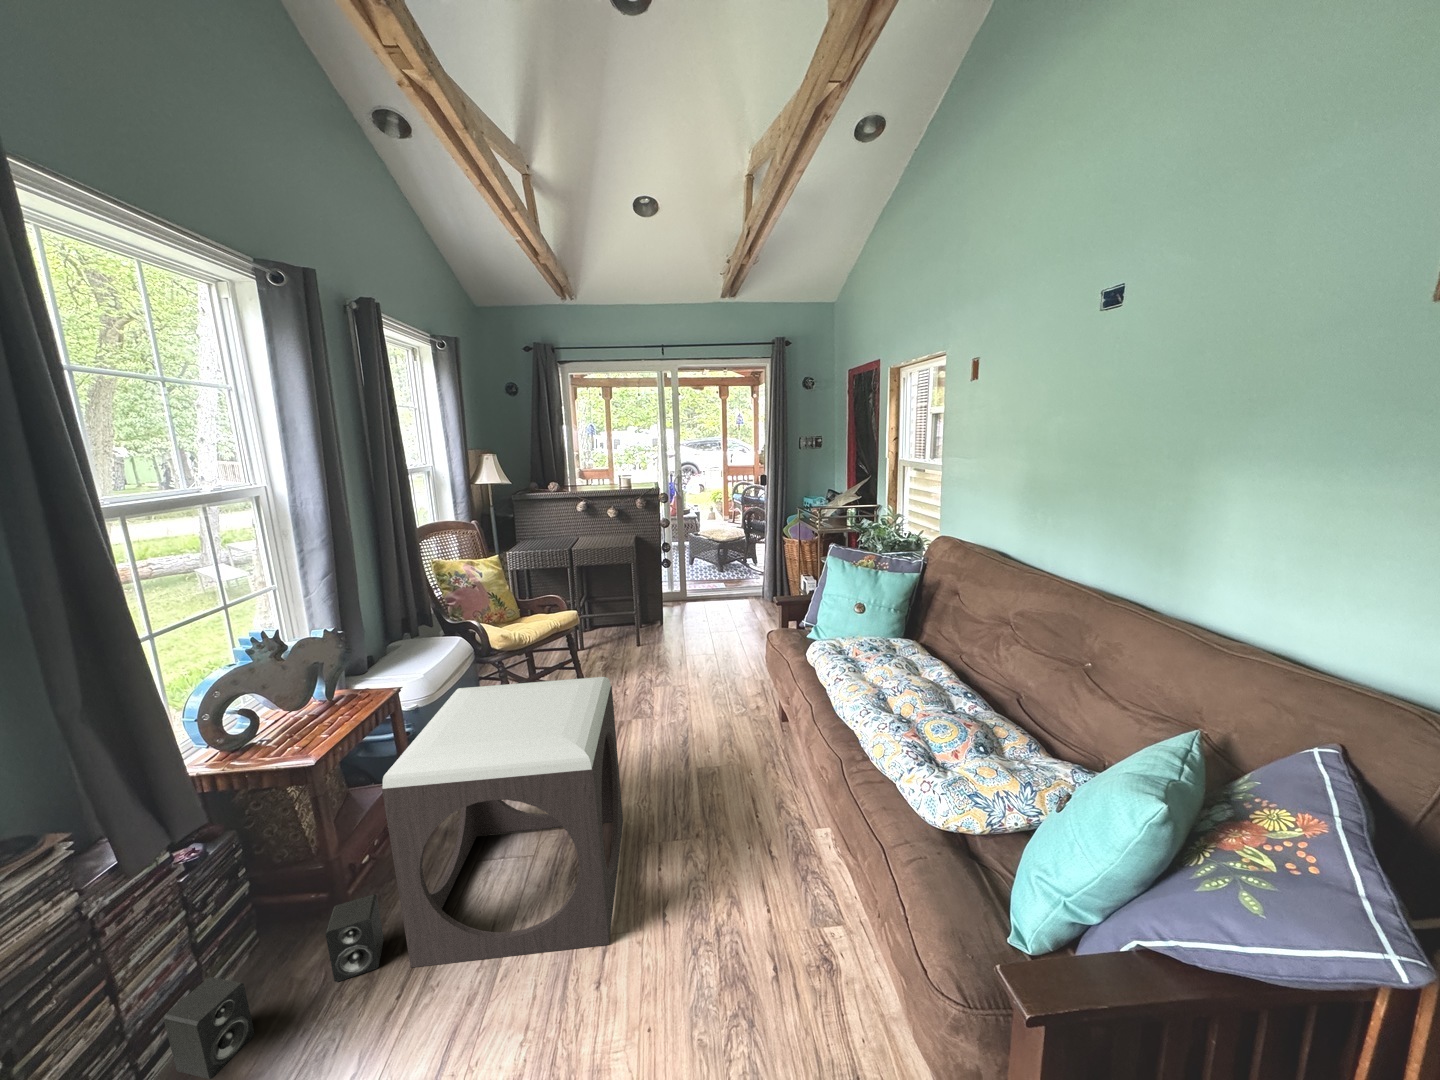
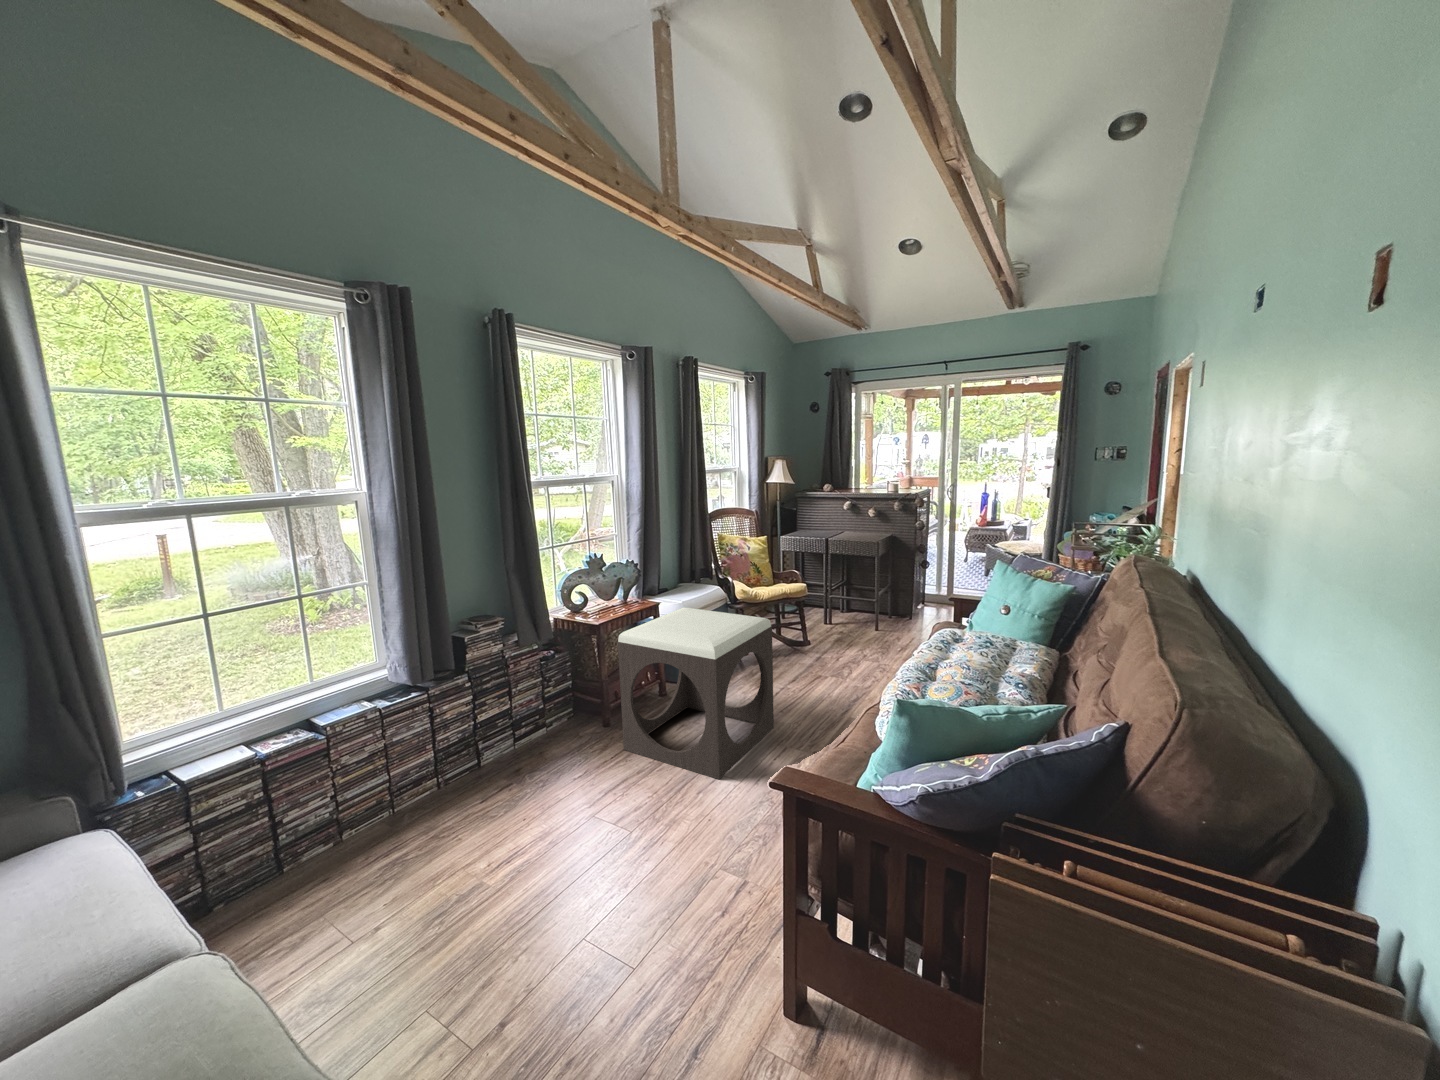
speaker: present [163,894,384,1079] -> none [524,704,619,755]

